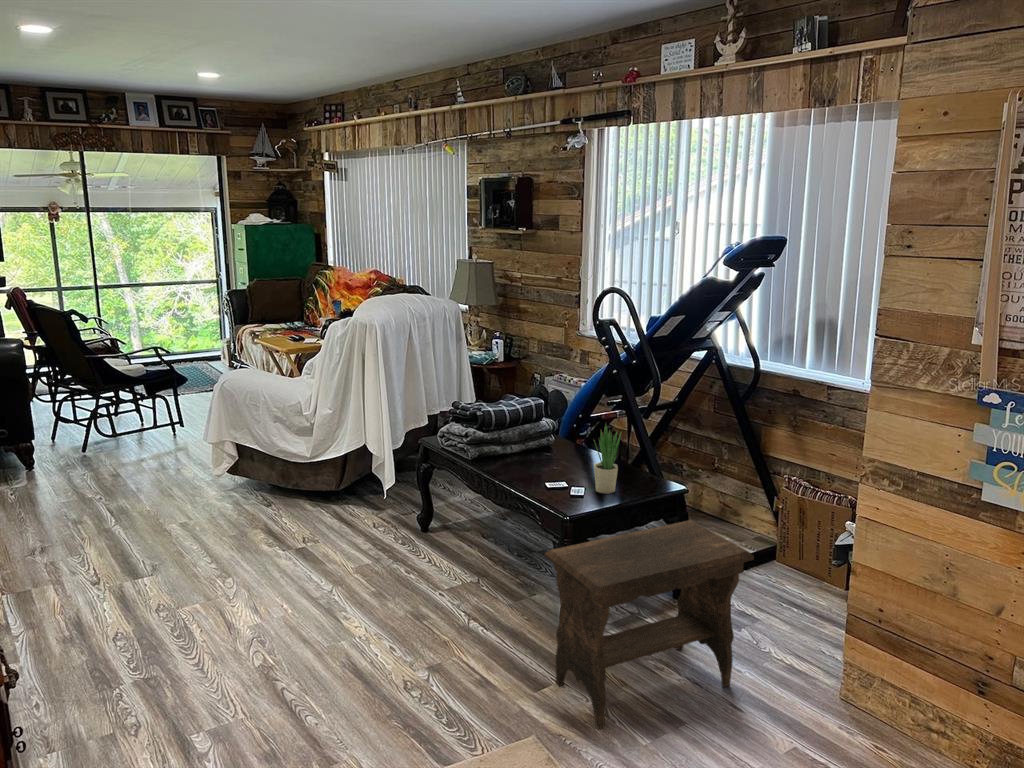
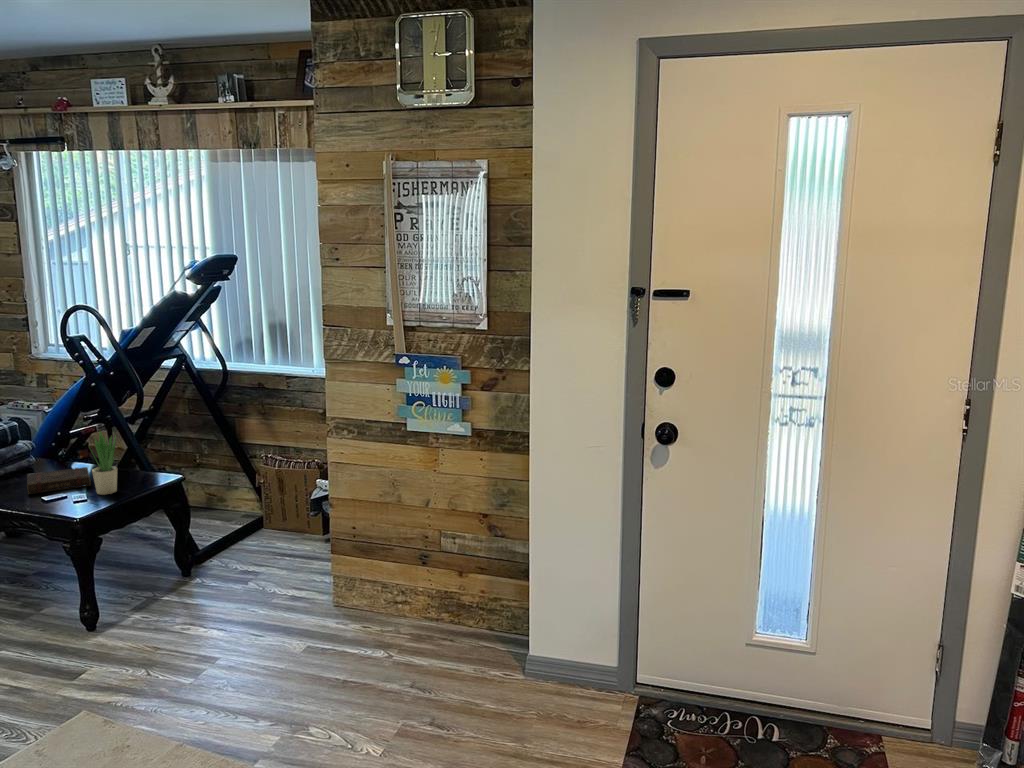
book: none [537,454,596,479] -> present [27,467,91,494]
footstool: present [544,520,754,729] -> none [66,497,256,686]

